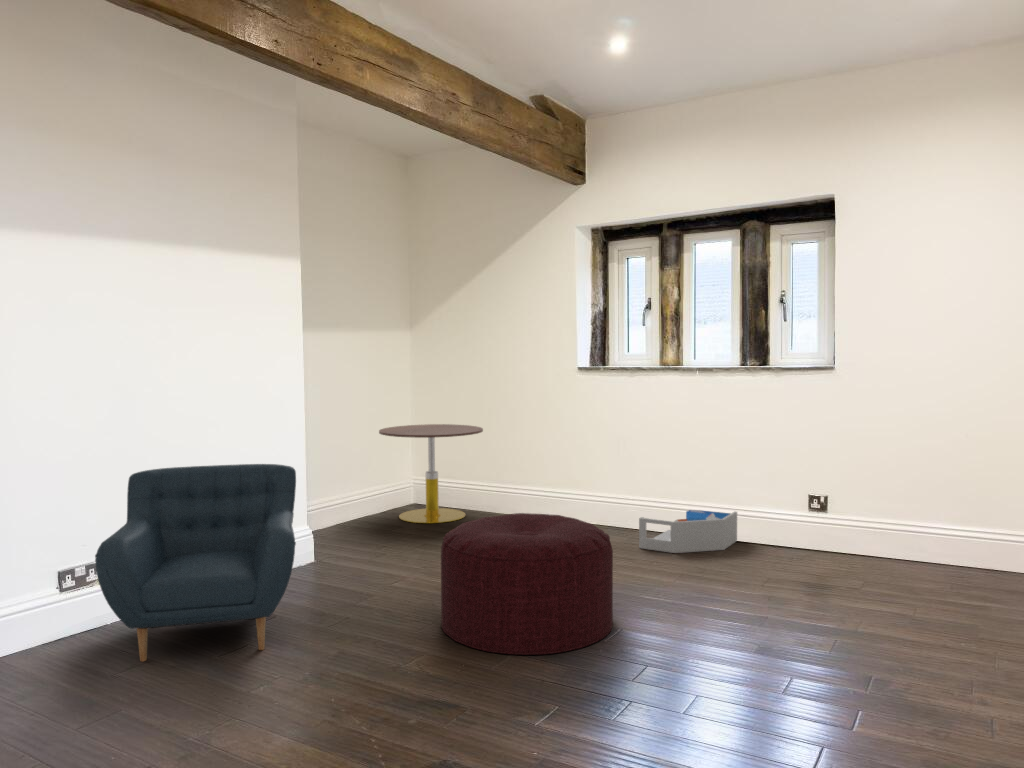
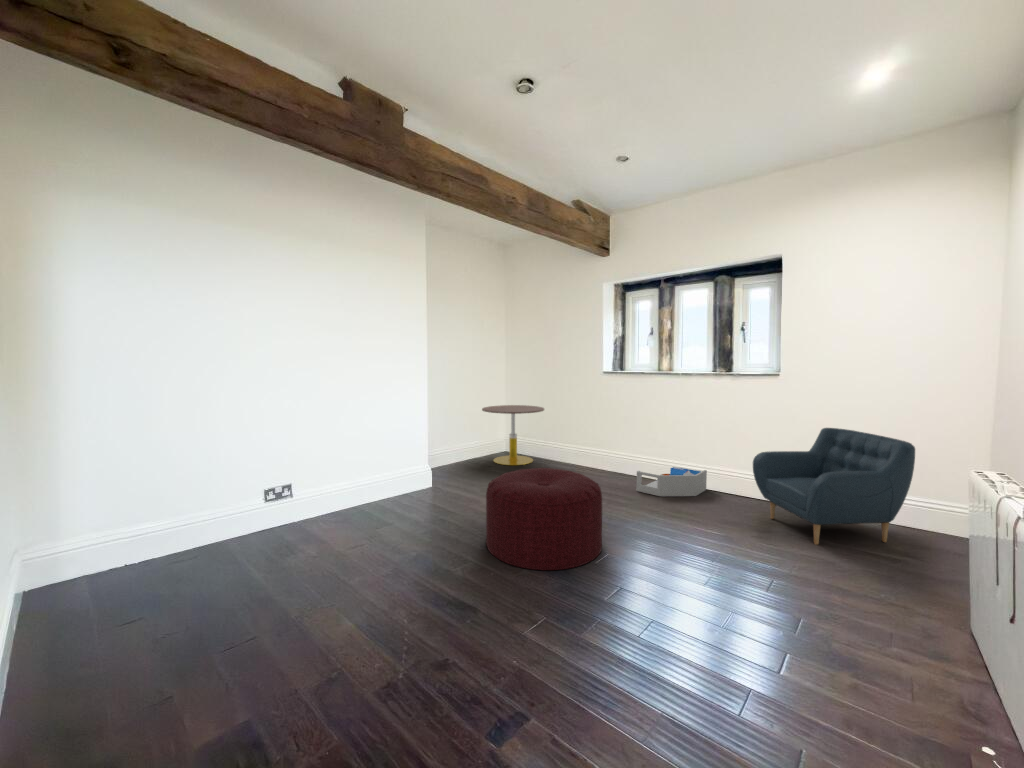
armchair: present [95,464,296,662] -> present [753,428,915,544]

